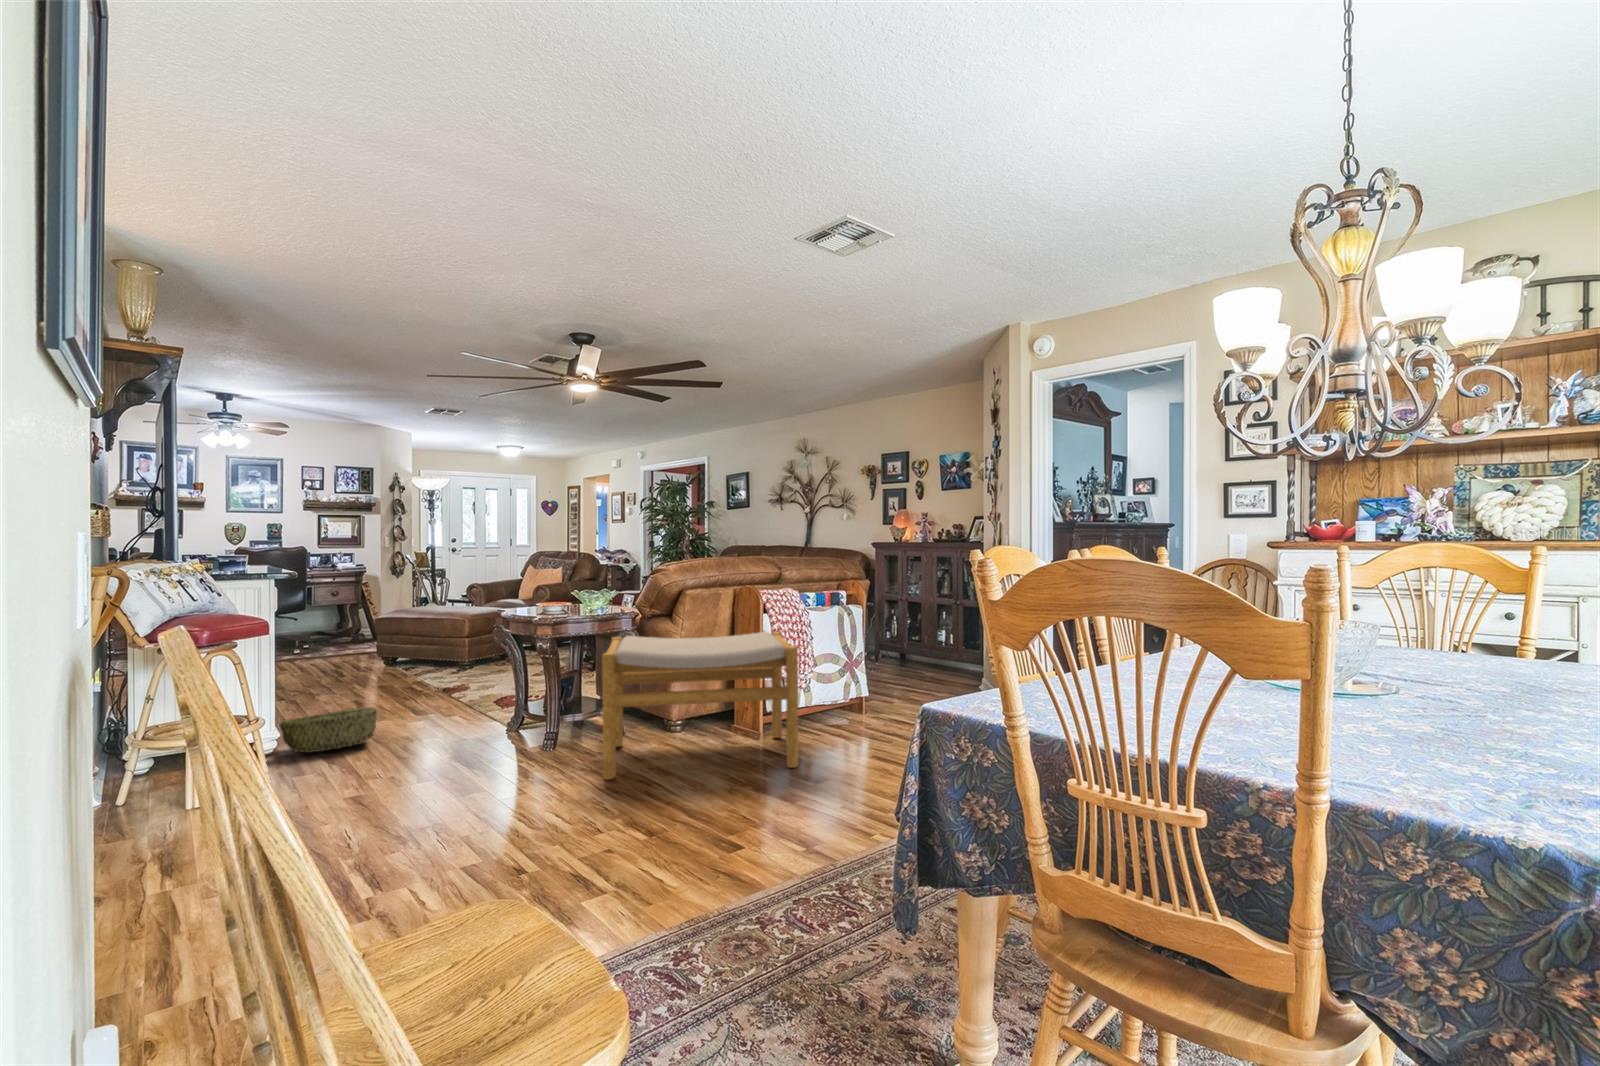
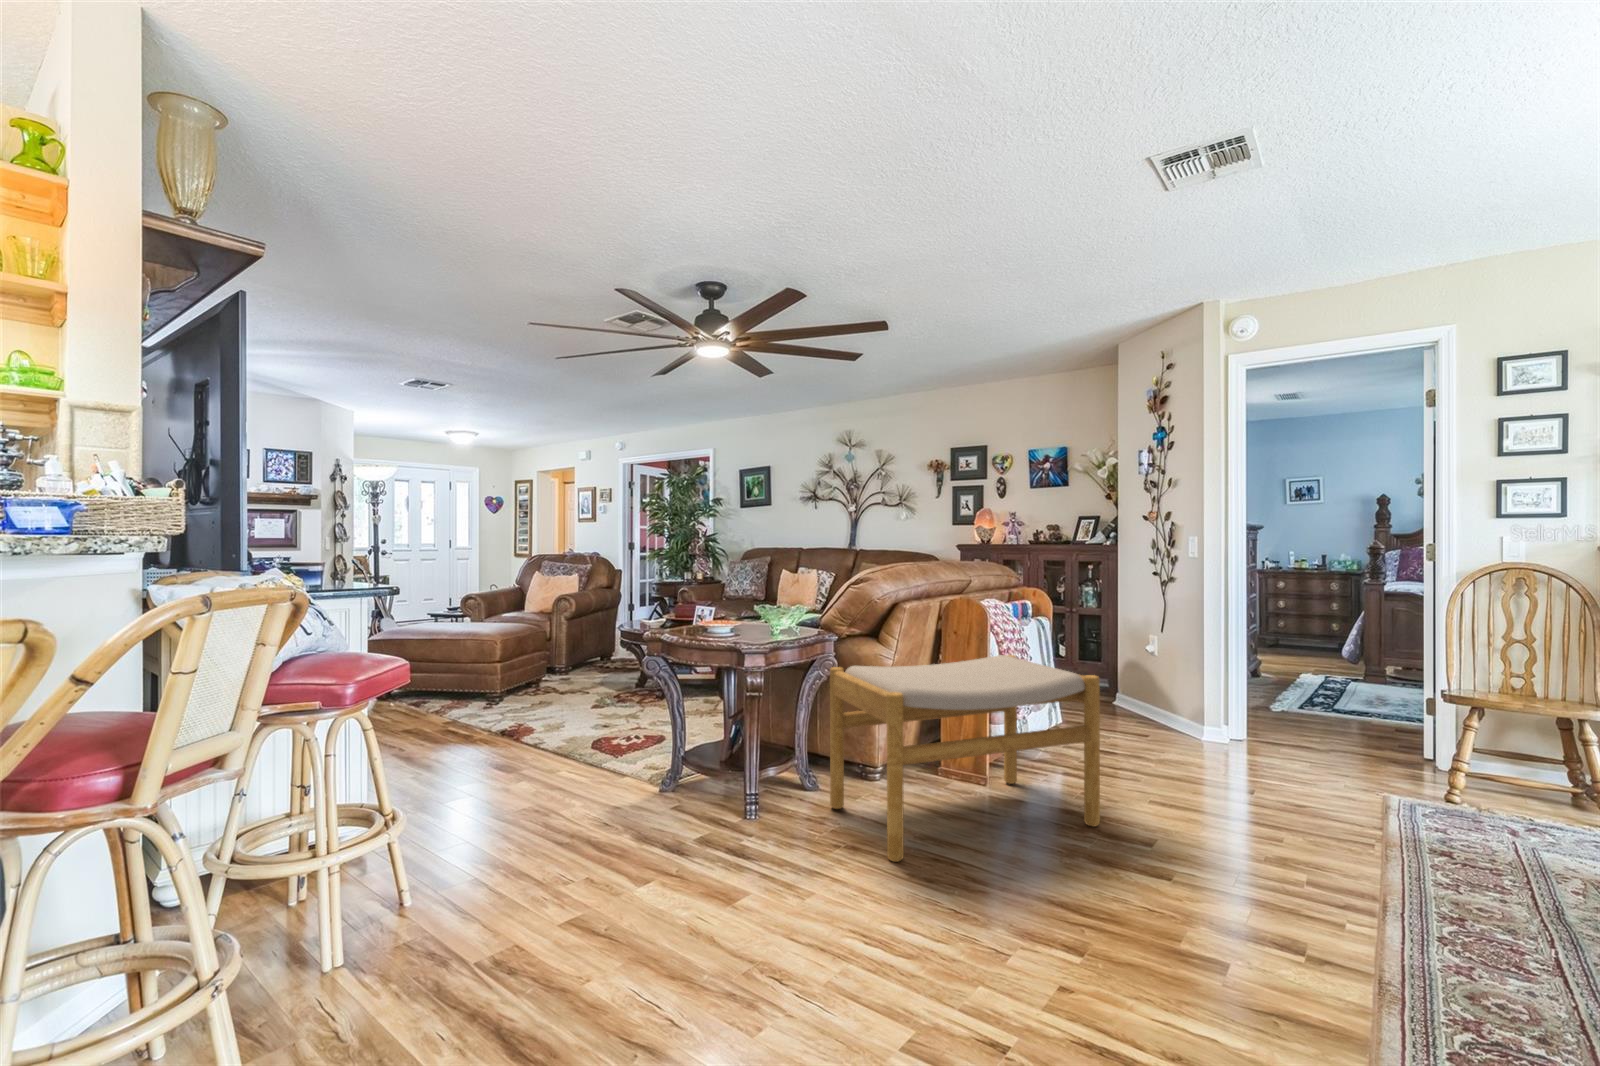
woven basket: present [280,707,377,753] -> none [377,772,513,848]

